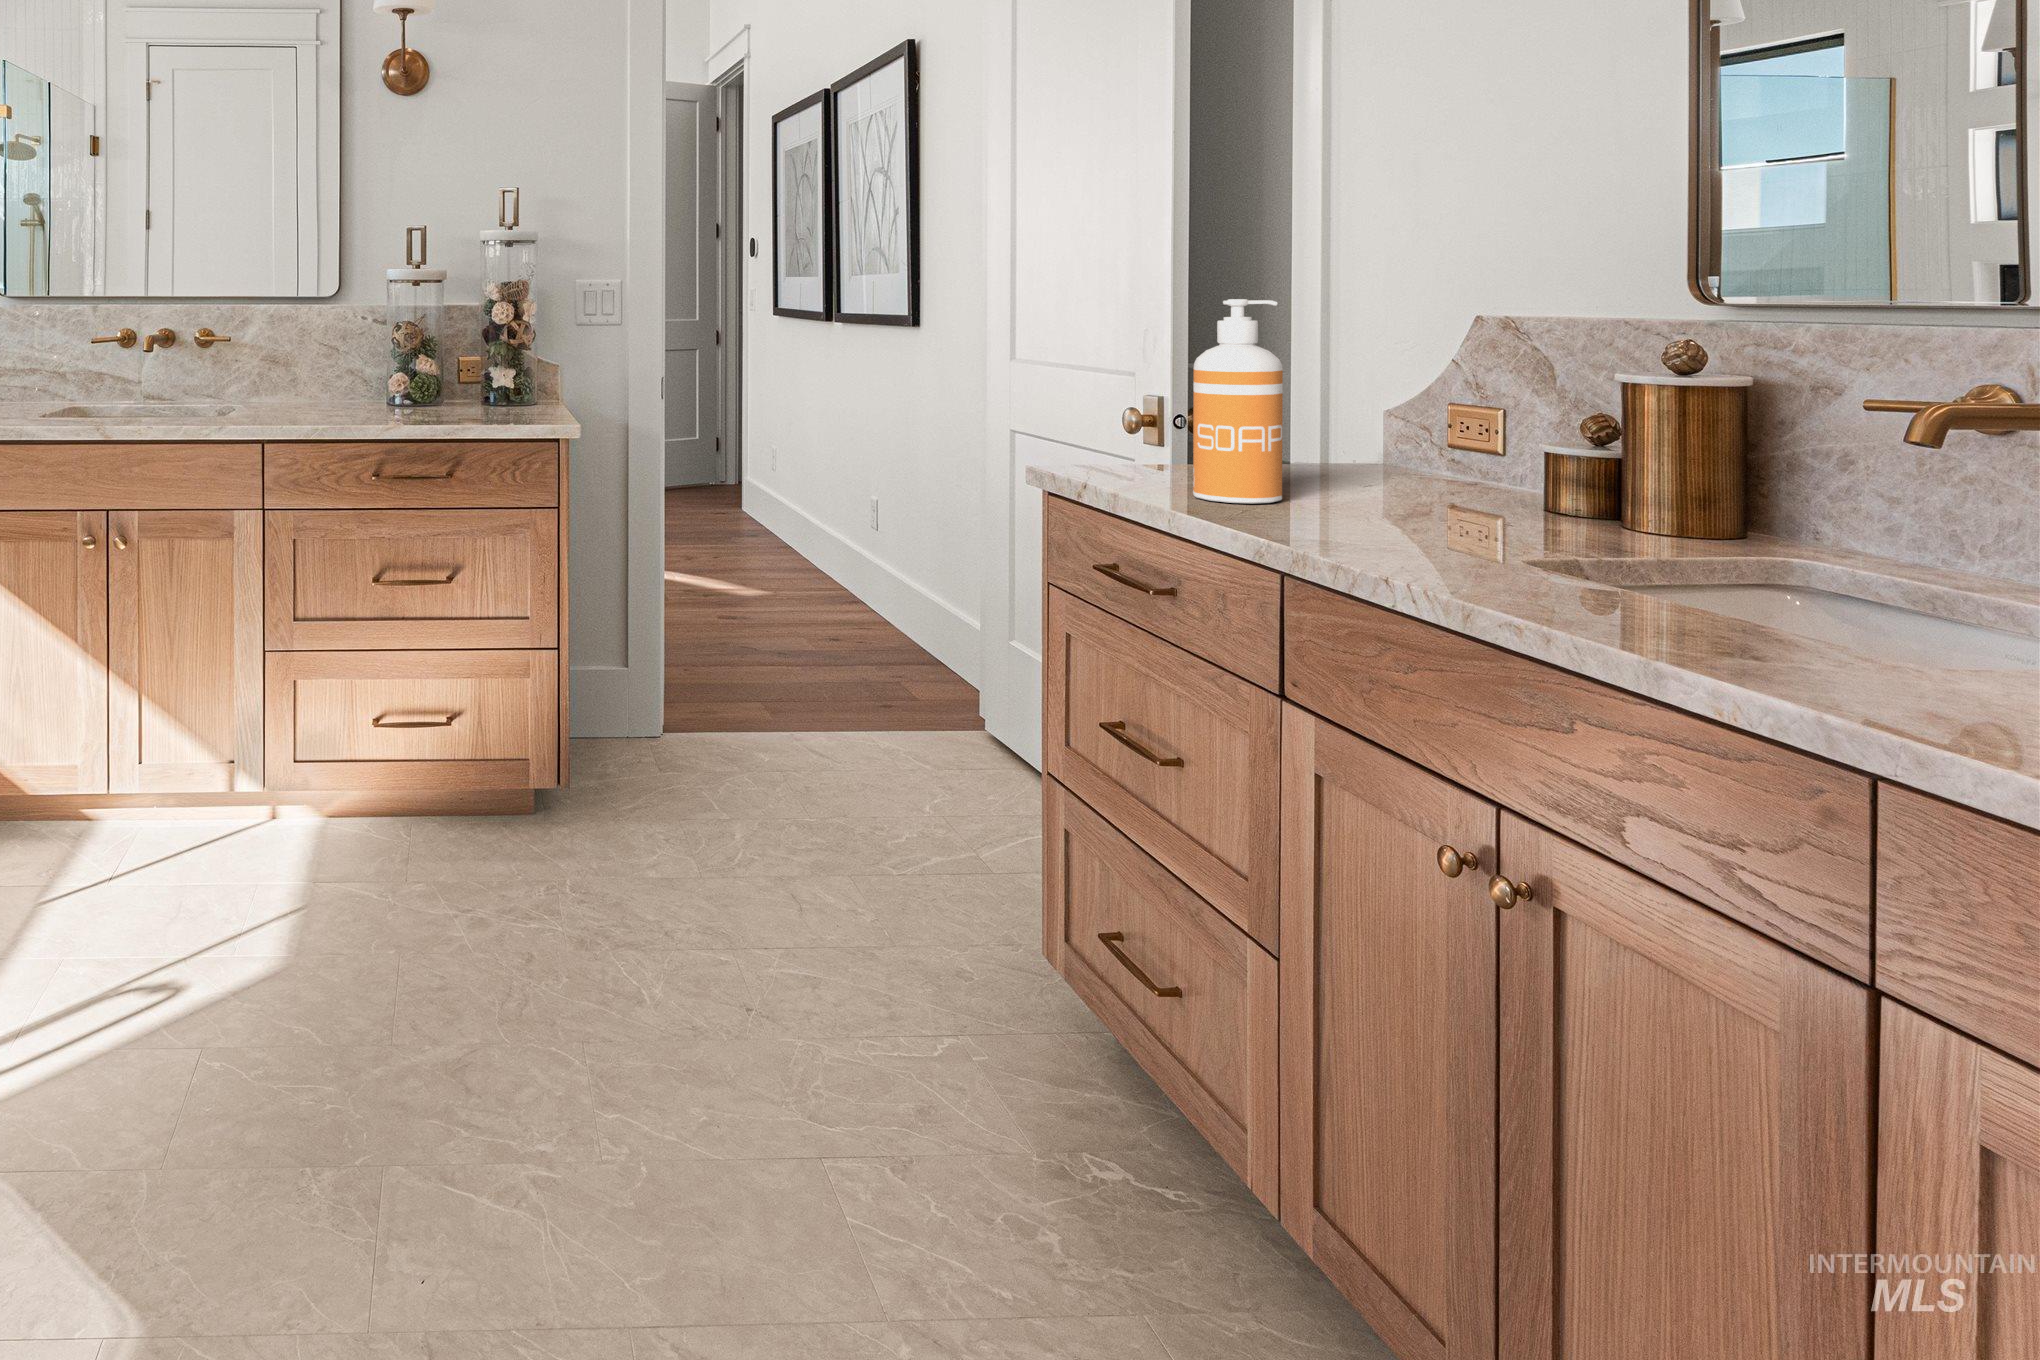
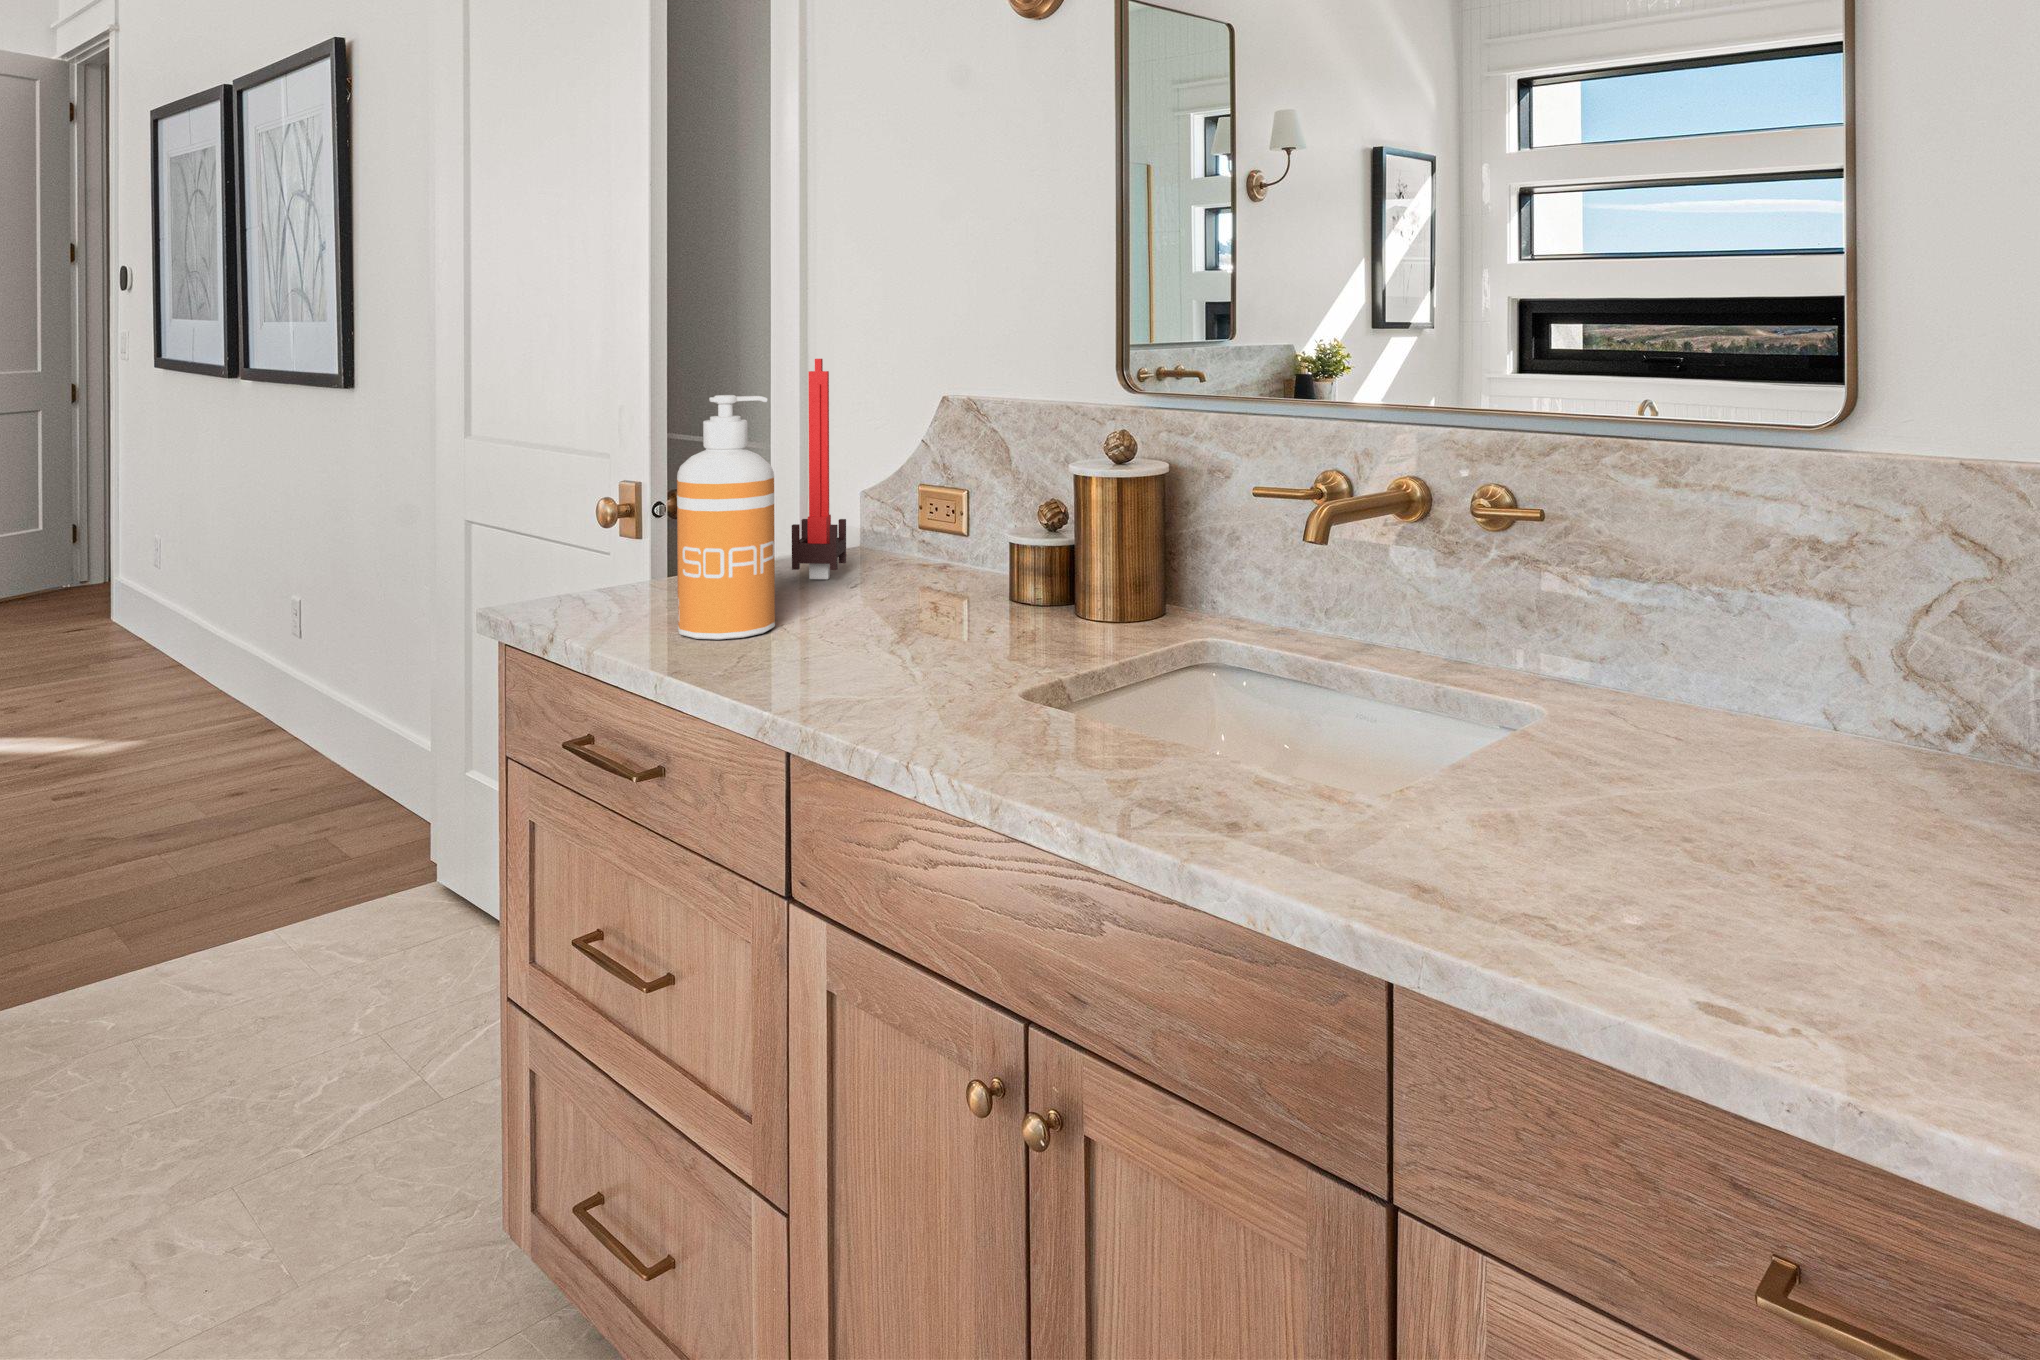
candle: none [1304,275,1362,477] -> present [792,359,846,579]

